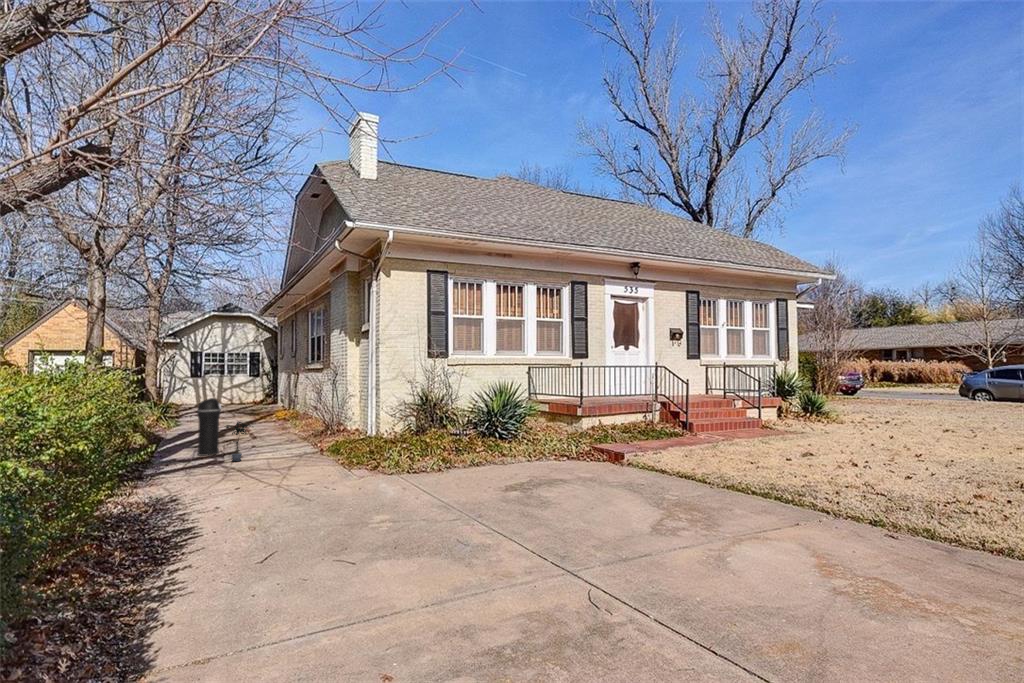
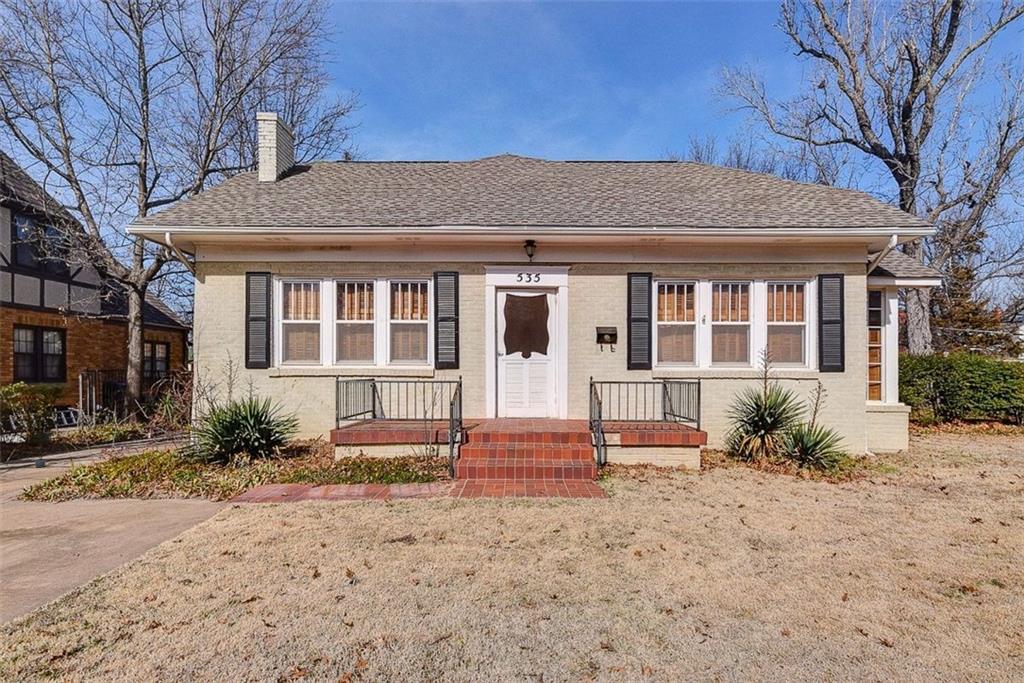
trash can: present [197,398,222,456] -> none [60,404,85,456]

